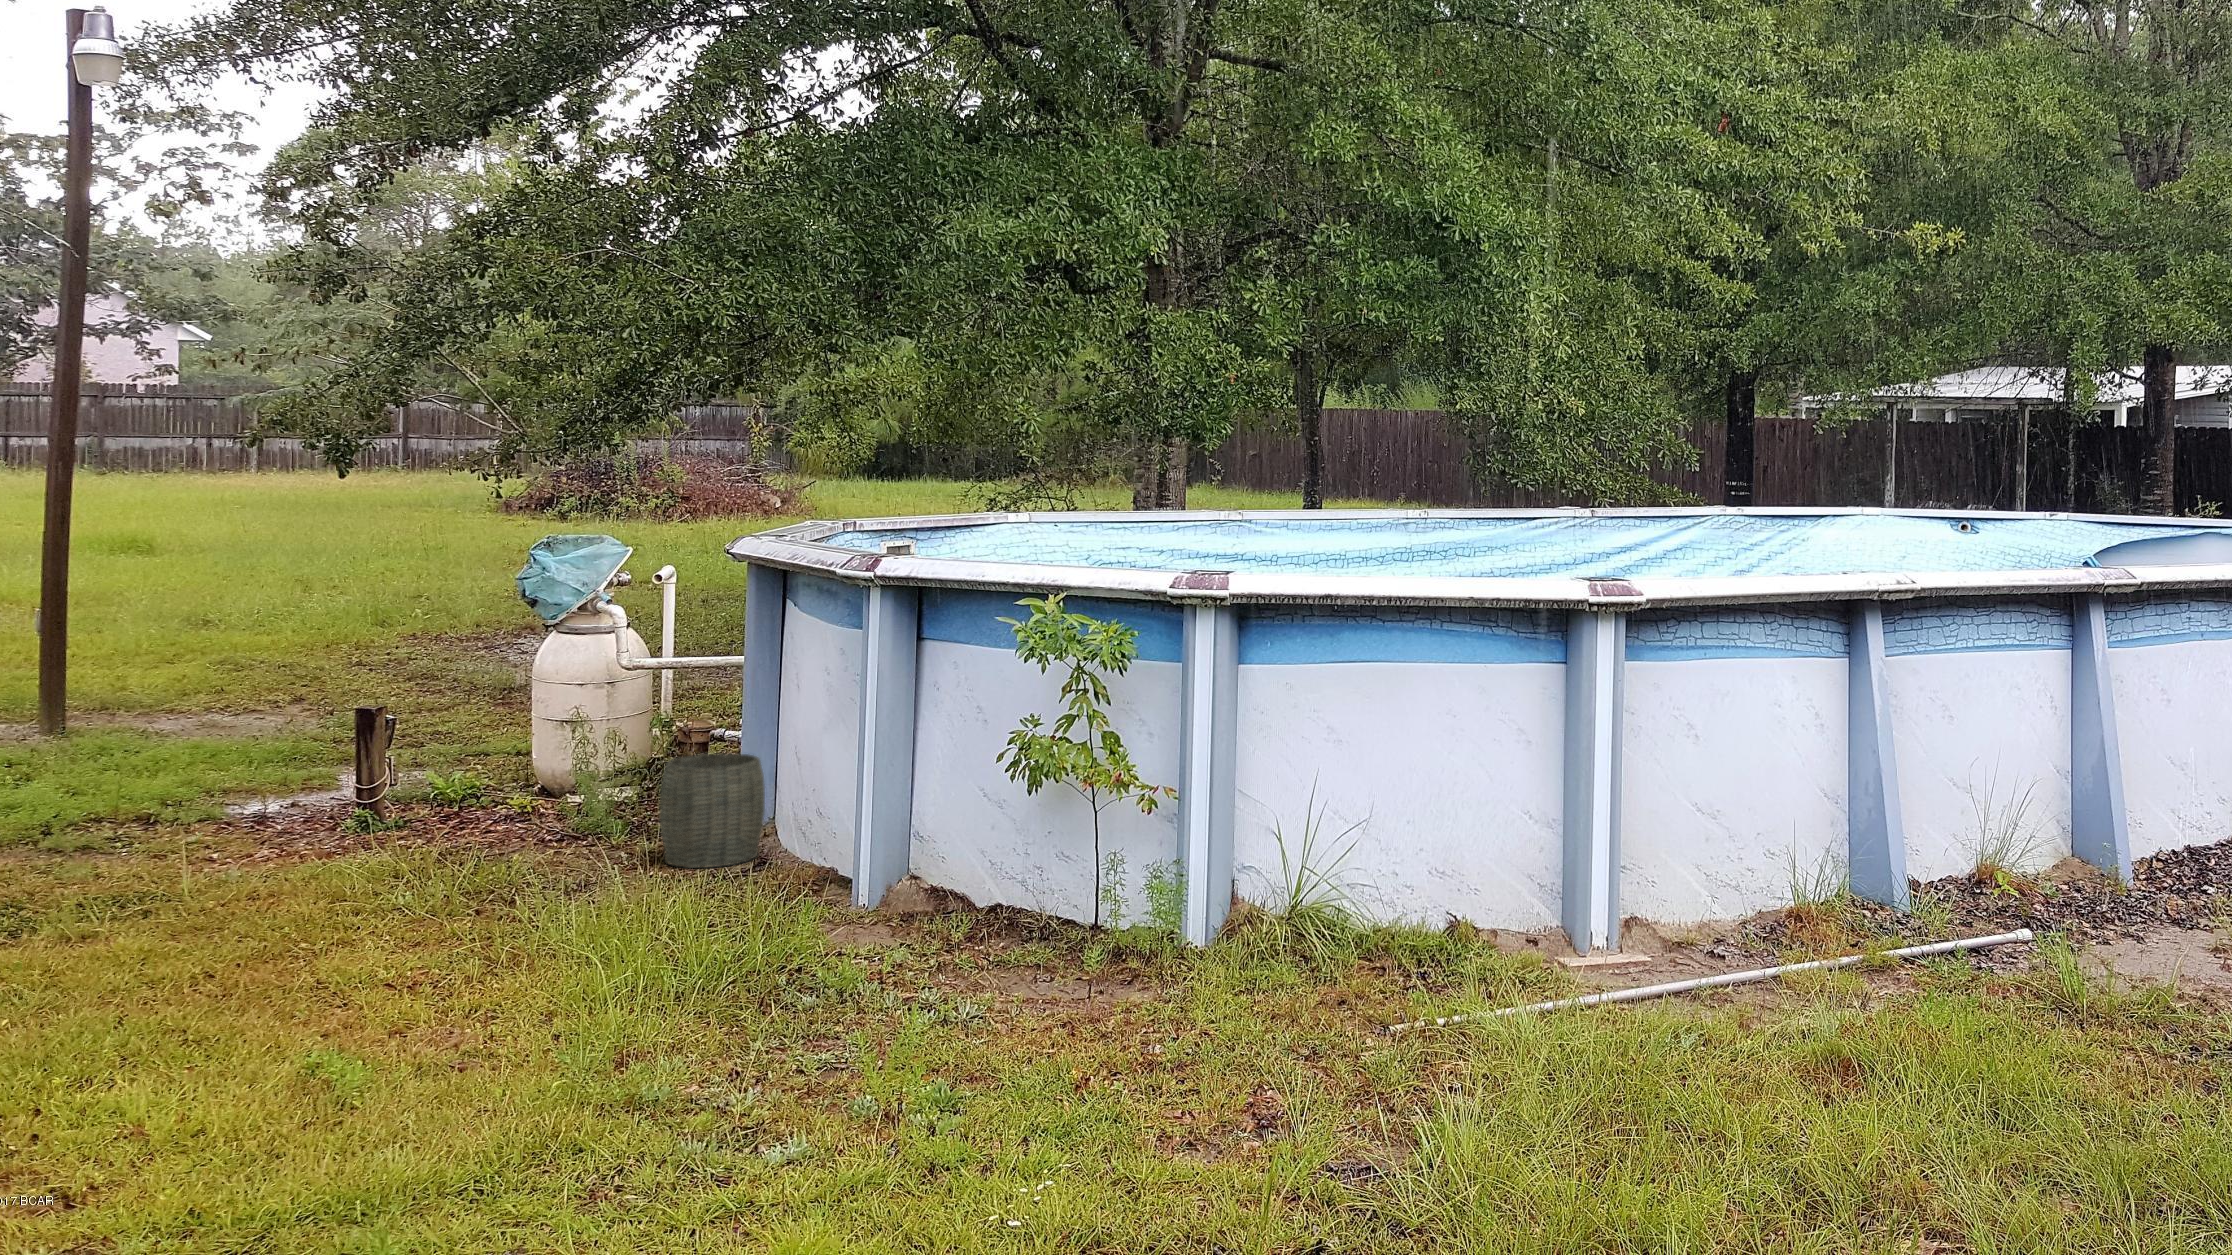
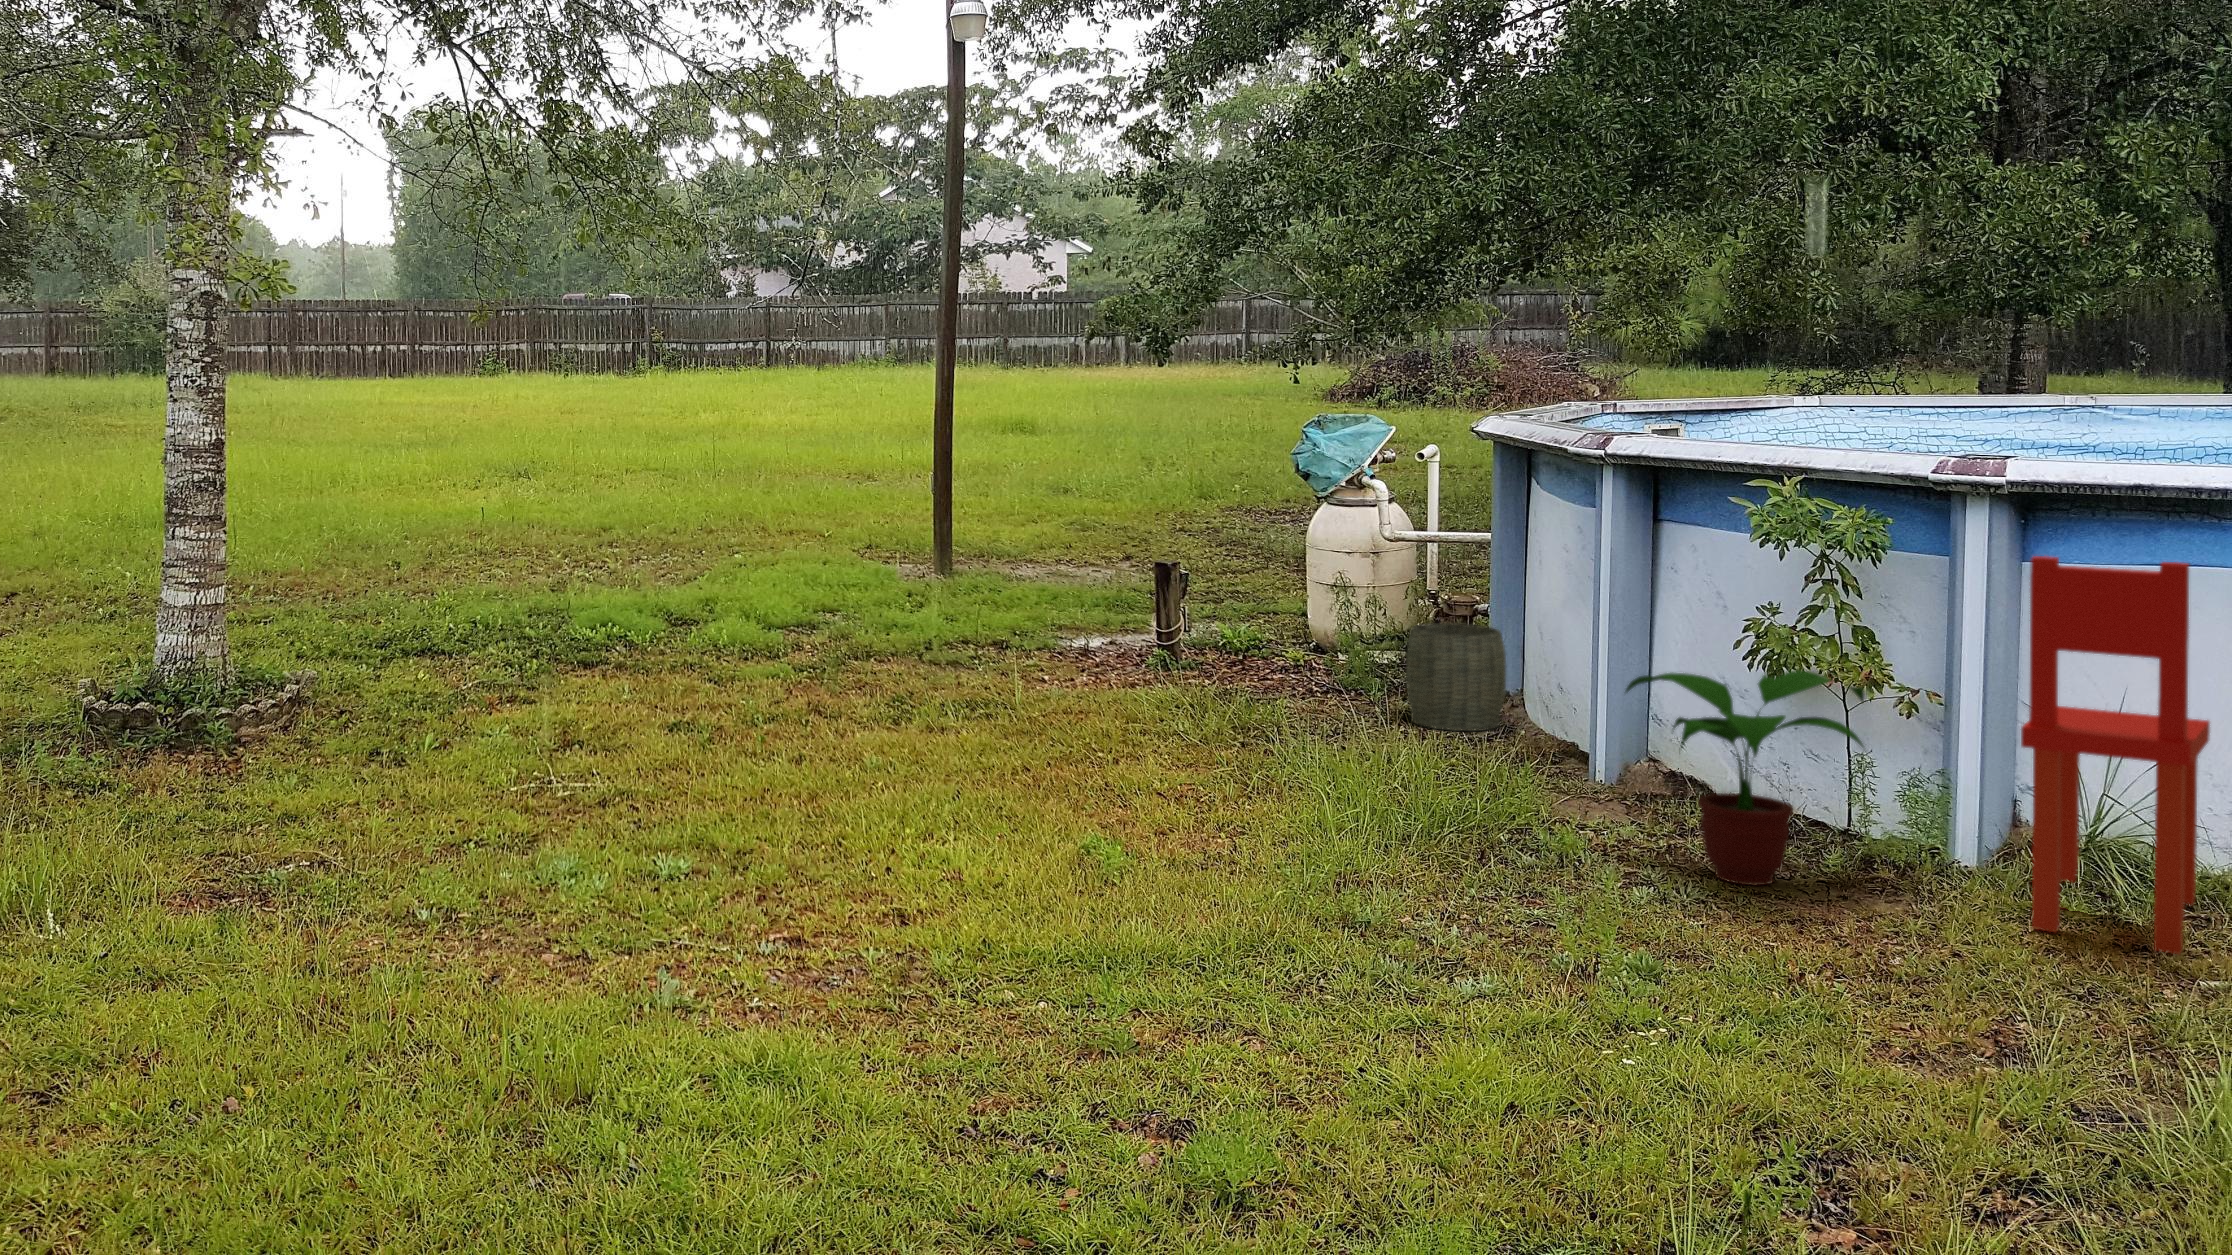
chair: none [1241,658,1364,985] -> present [2021,556,2210,954]
potted plant: none [904,773,1121,989] -> present [1626,670,1864,885]

